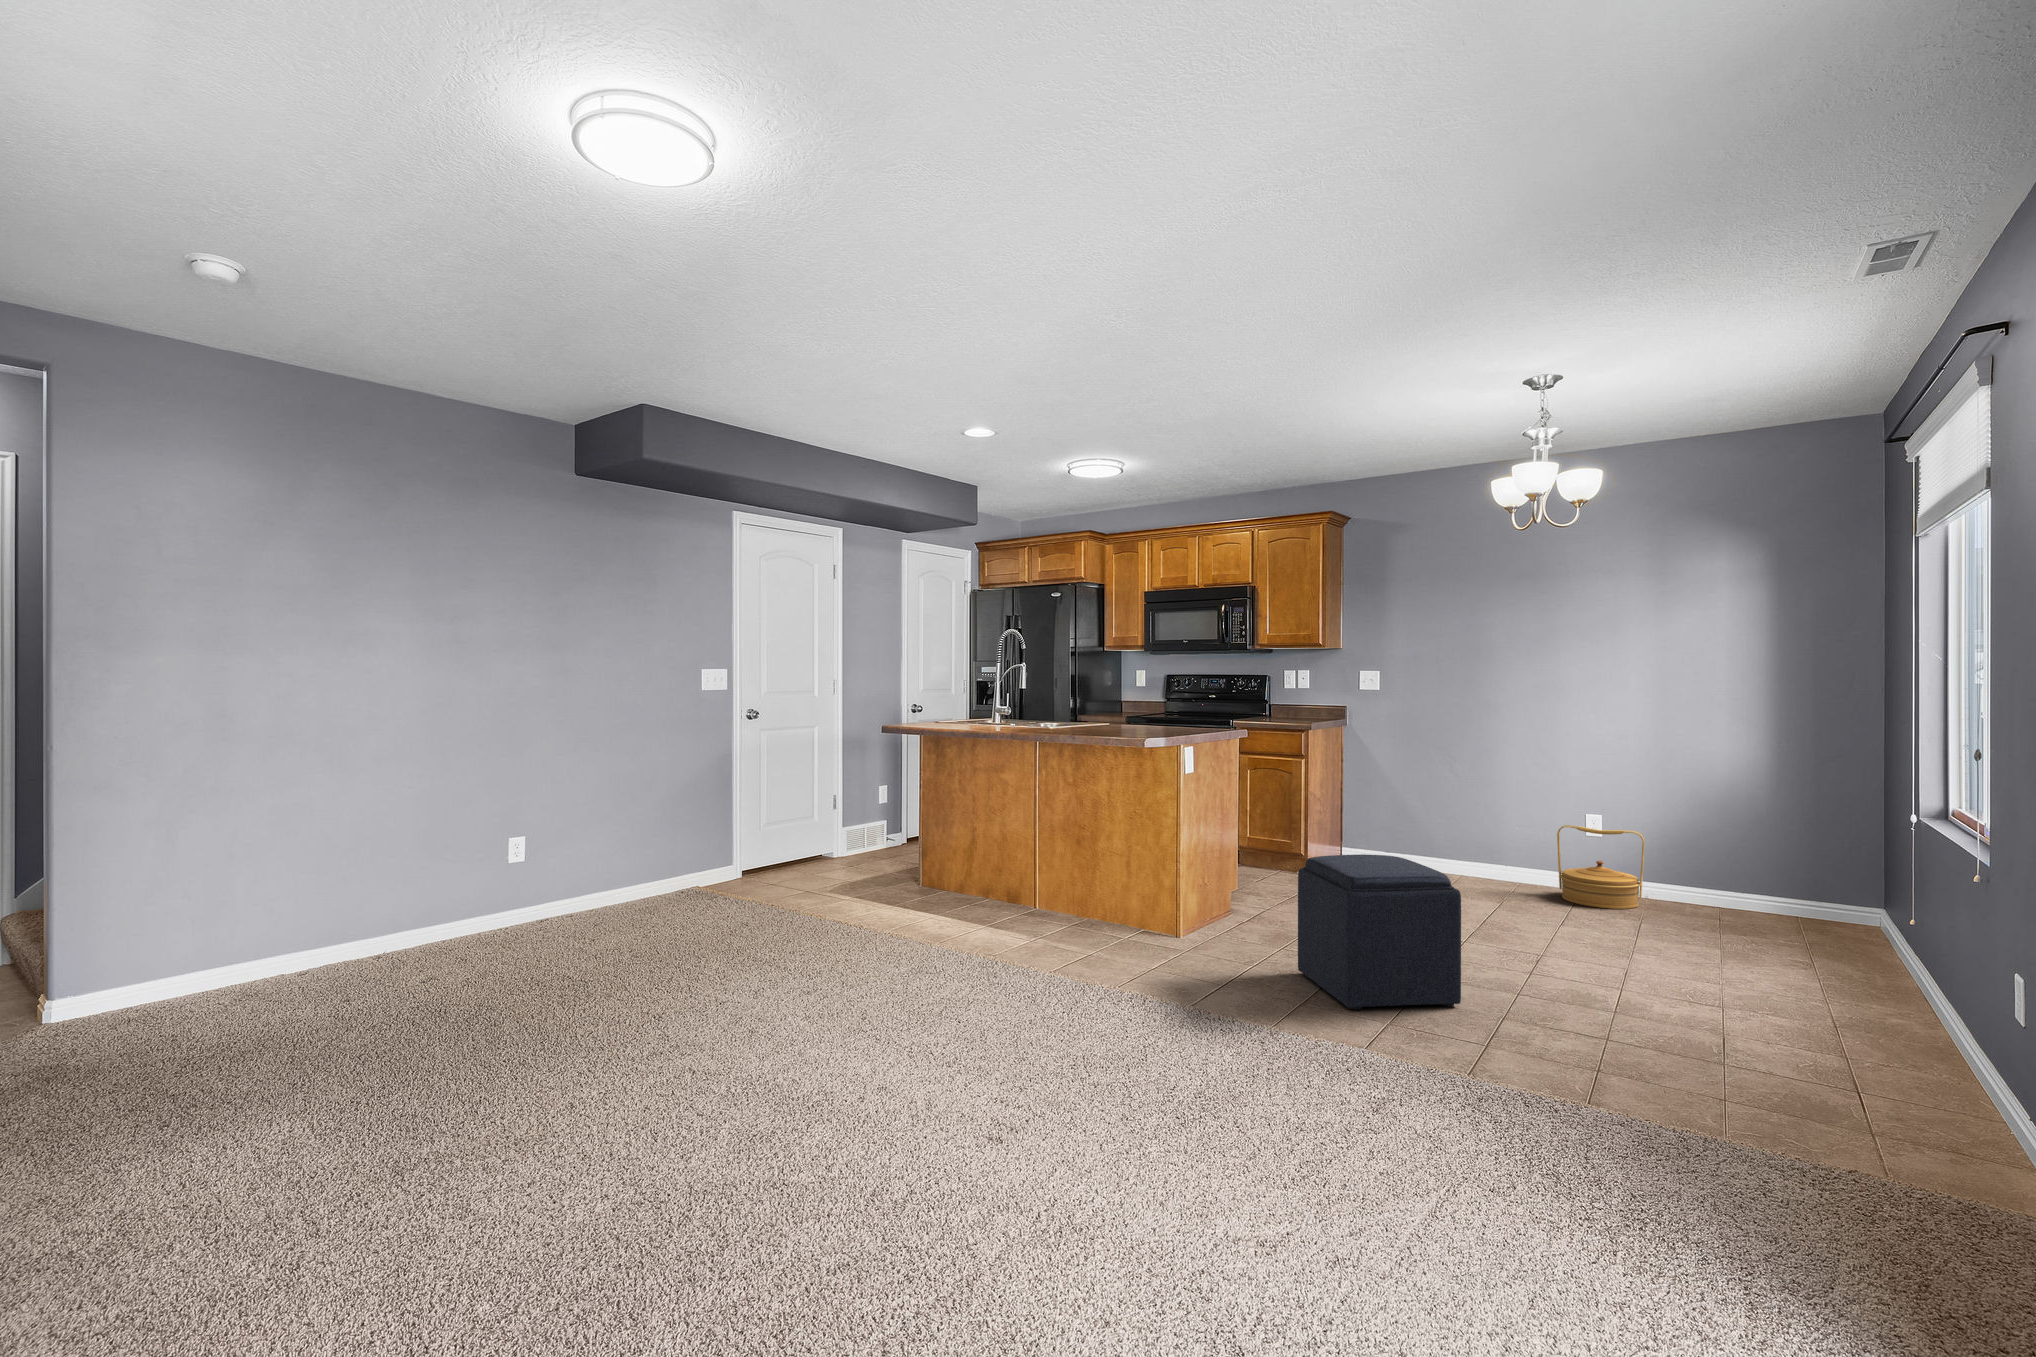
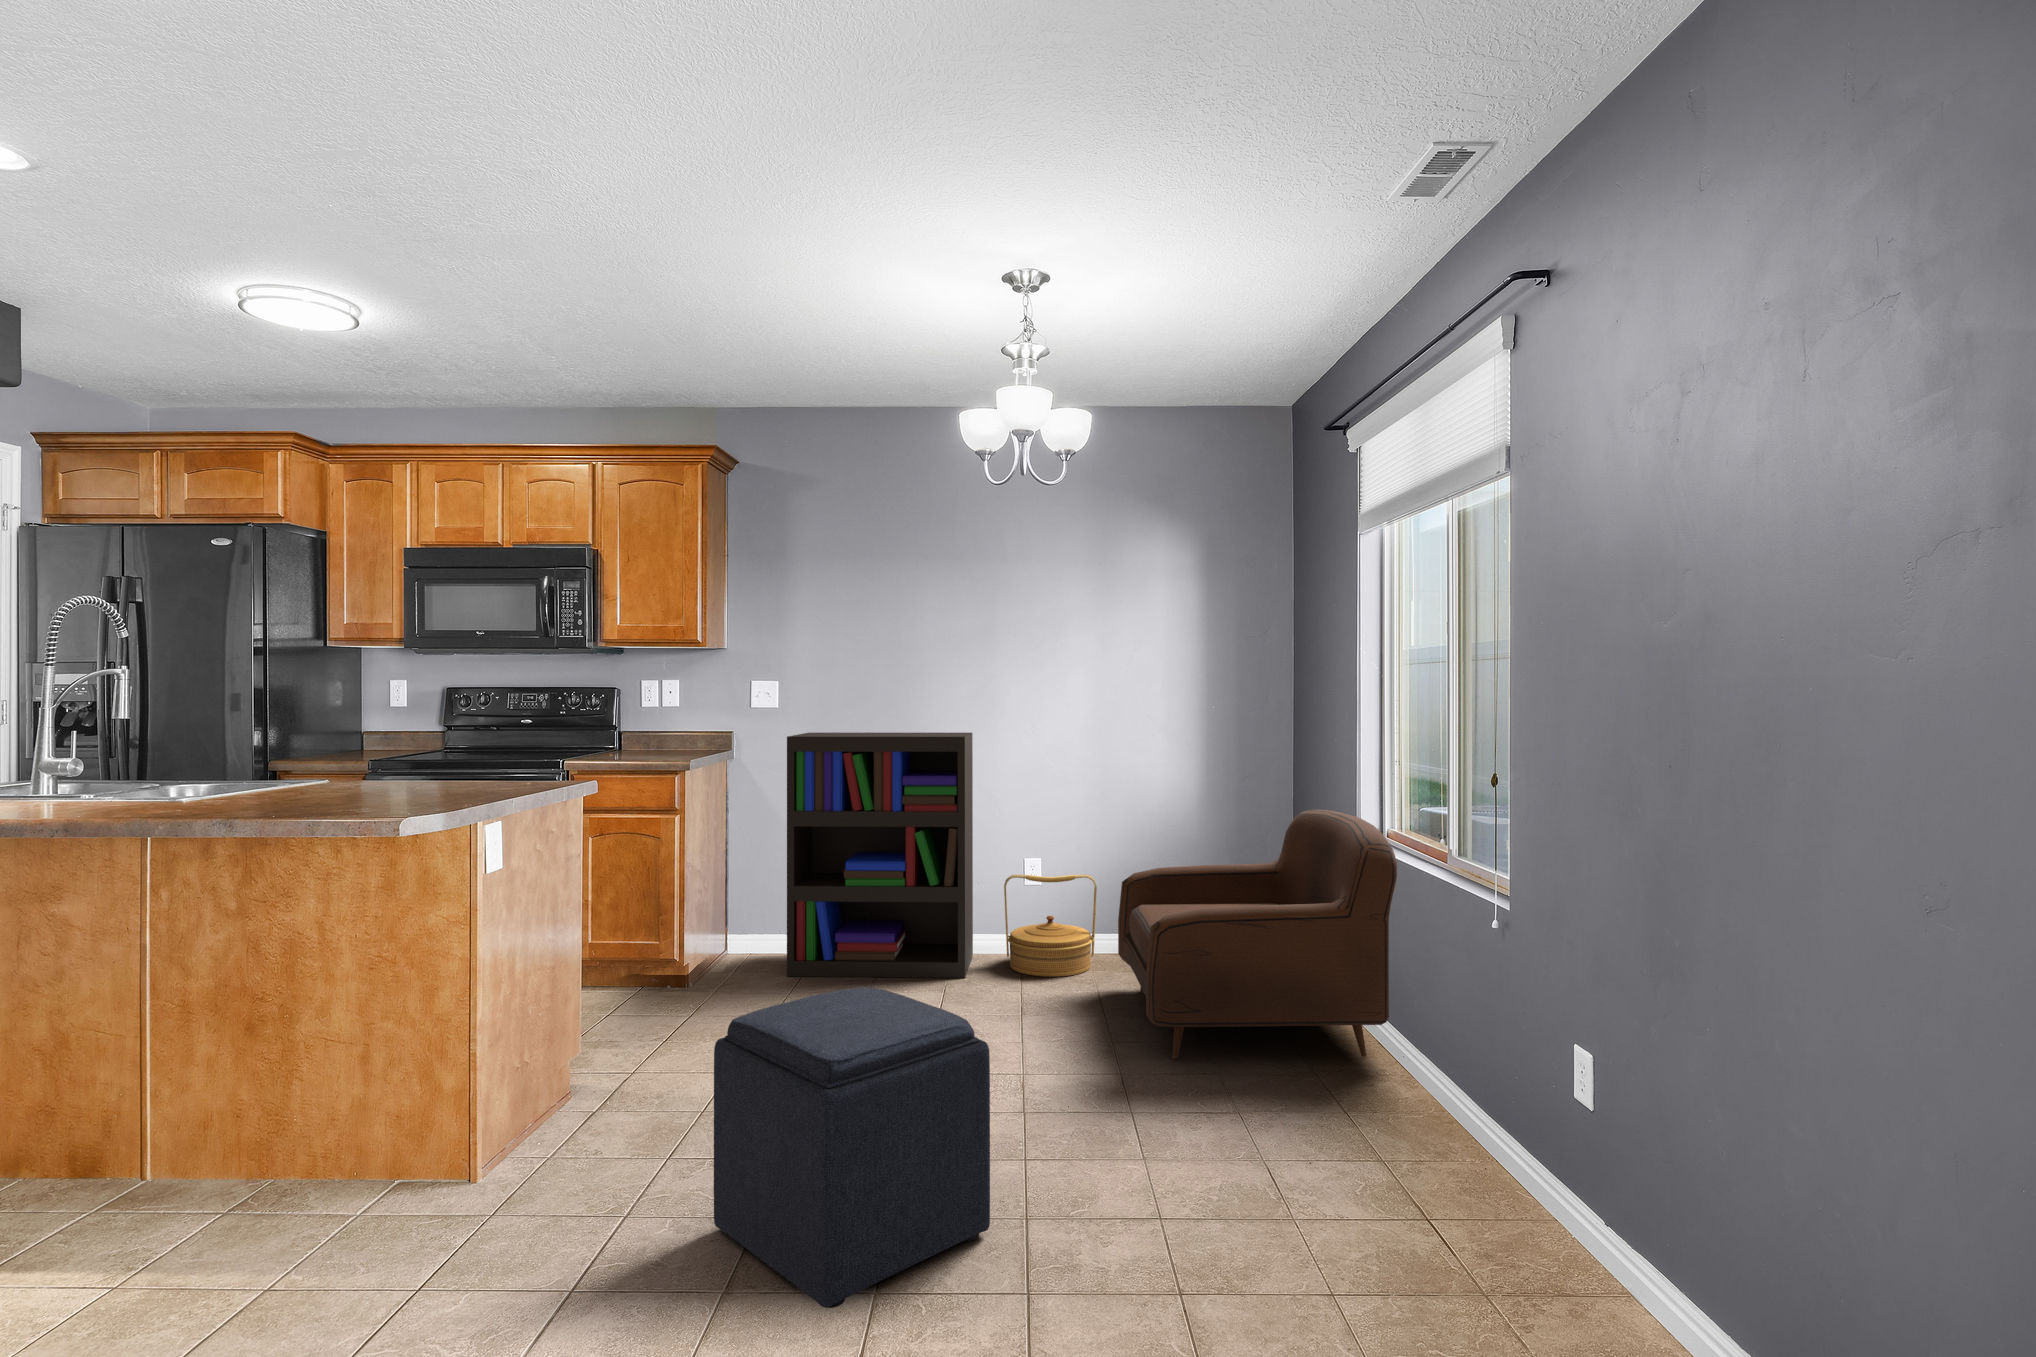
bookshelf: none [1380,709,1534,898] -> present [787,732,973,978]
armchair: none [1643,788,1907,994] -> present [1118,810,1397,1059]

